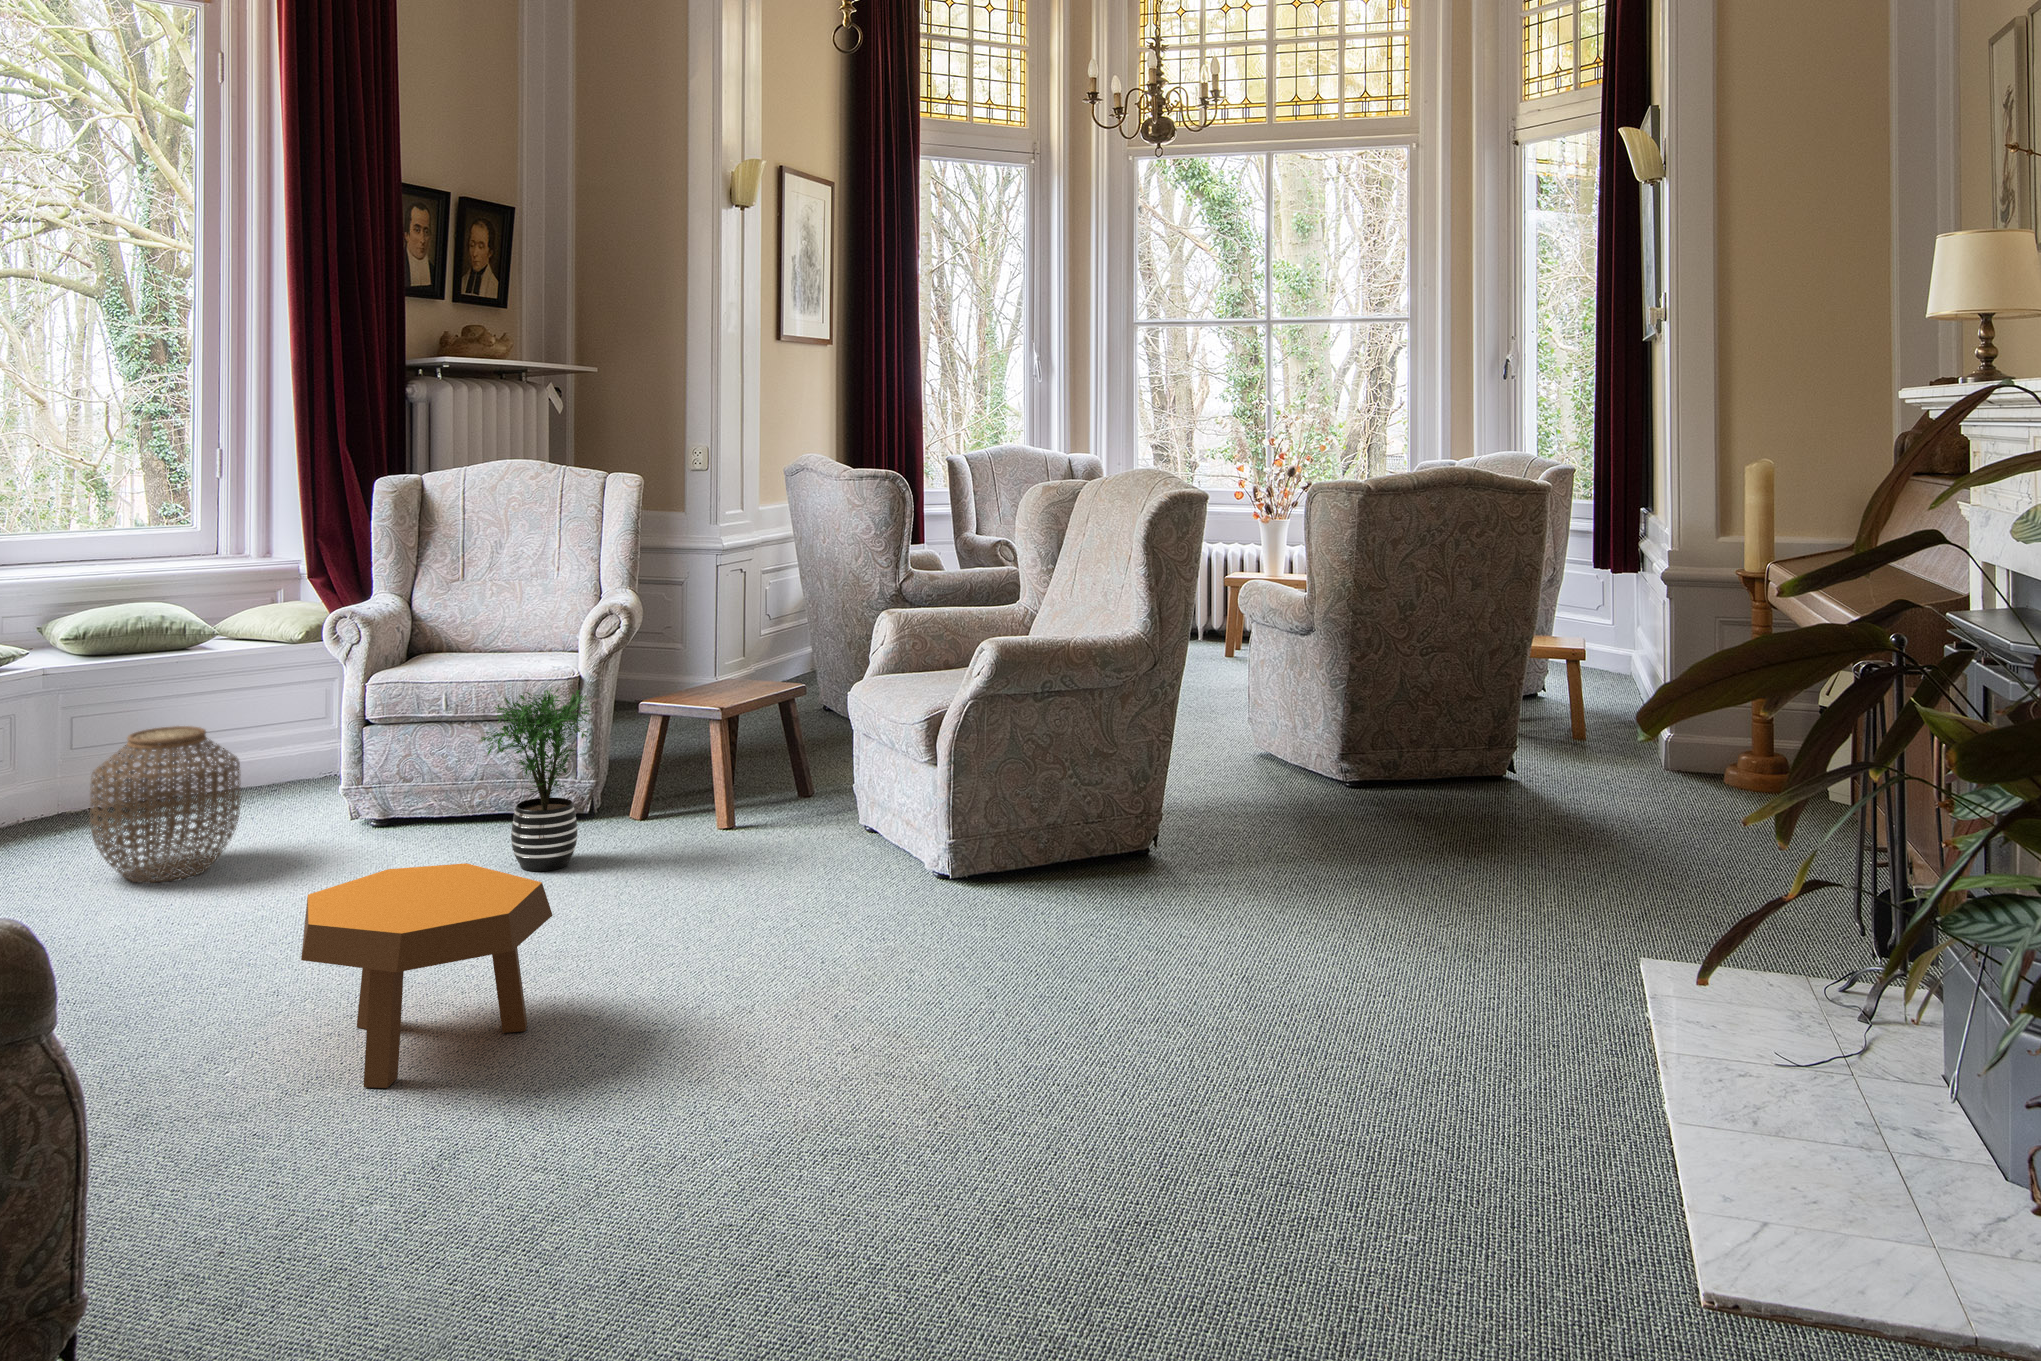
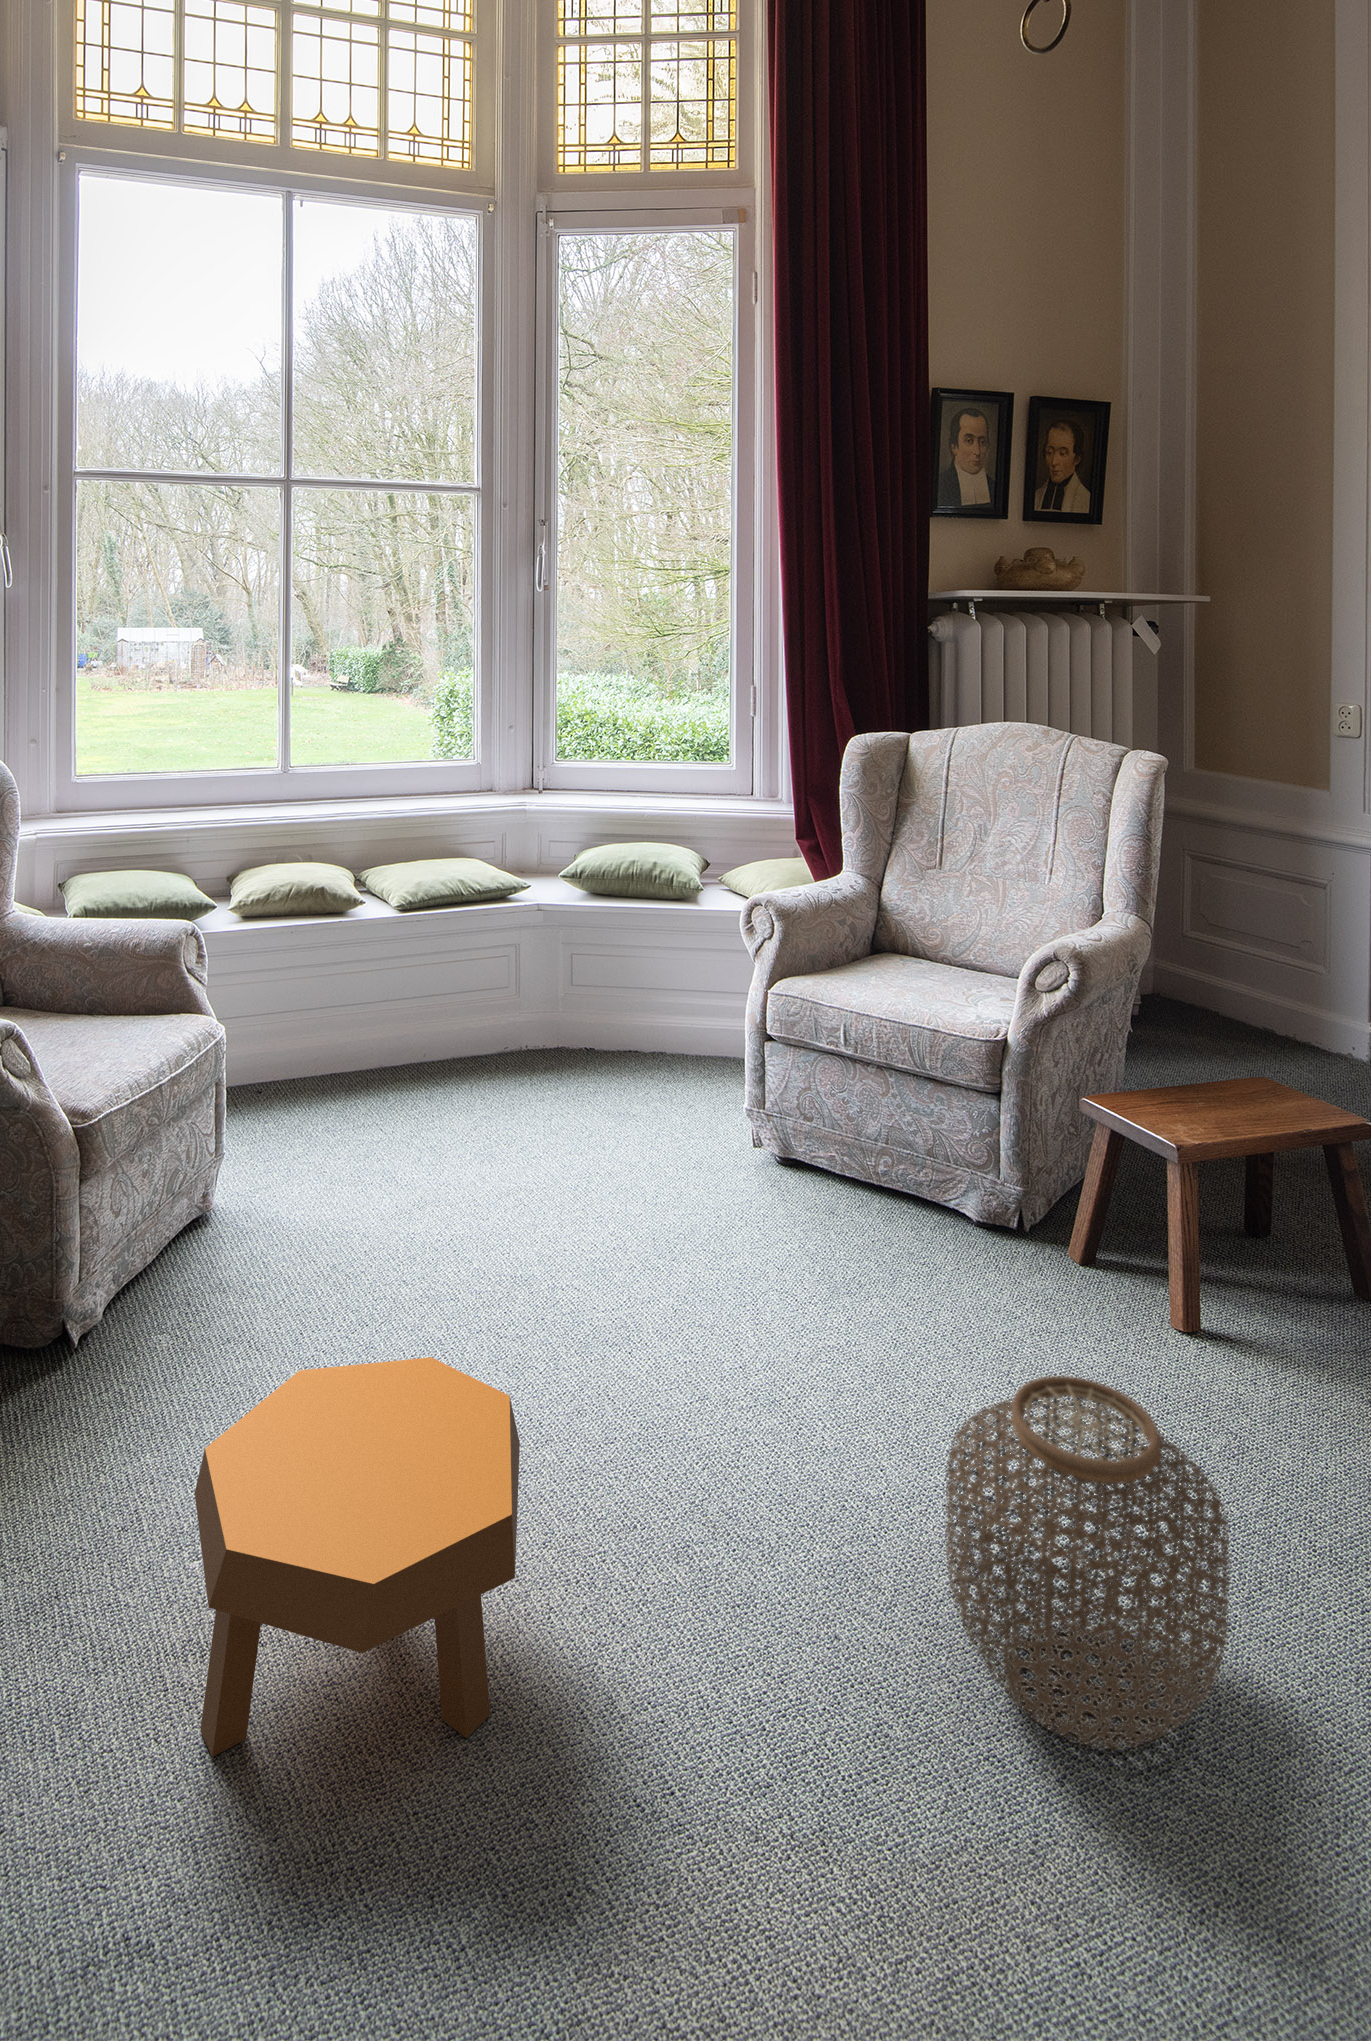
potted plant: present [481,688,591,871] -> none [782,1070,958,1335]
woven basket: present [90,726,240,883] -> present [946,1376,1229,1749]

